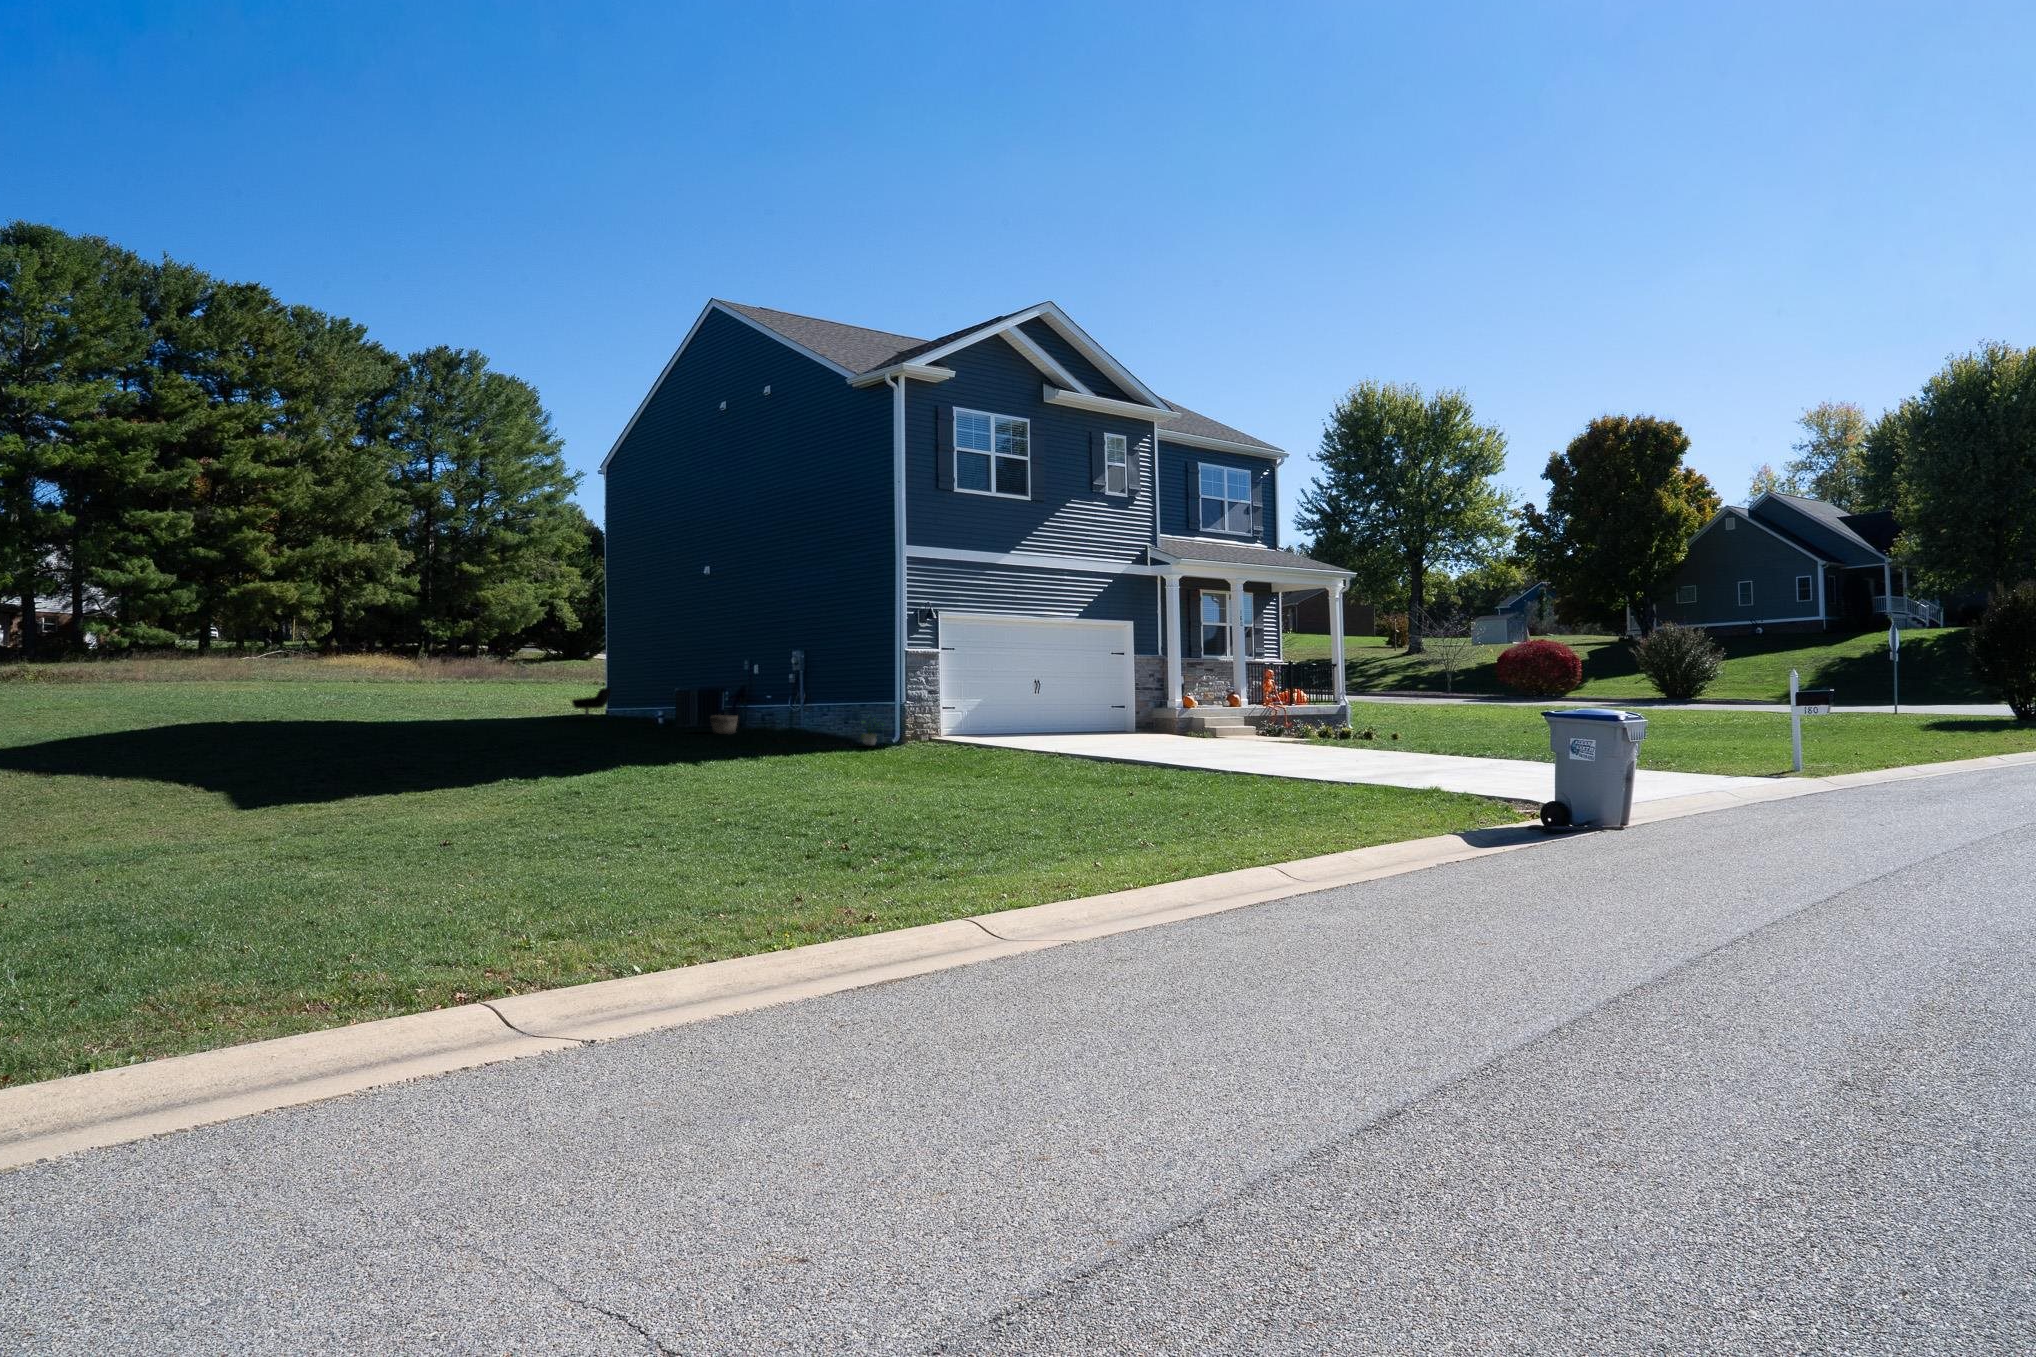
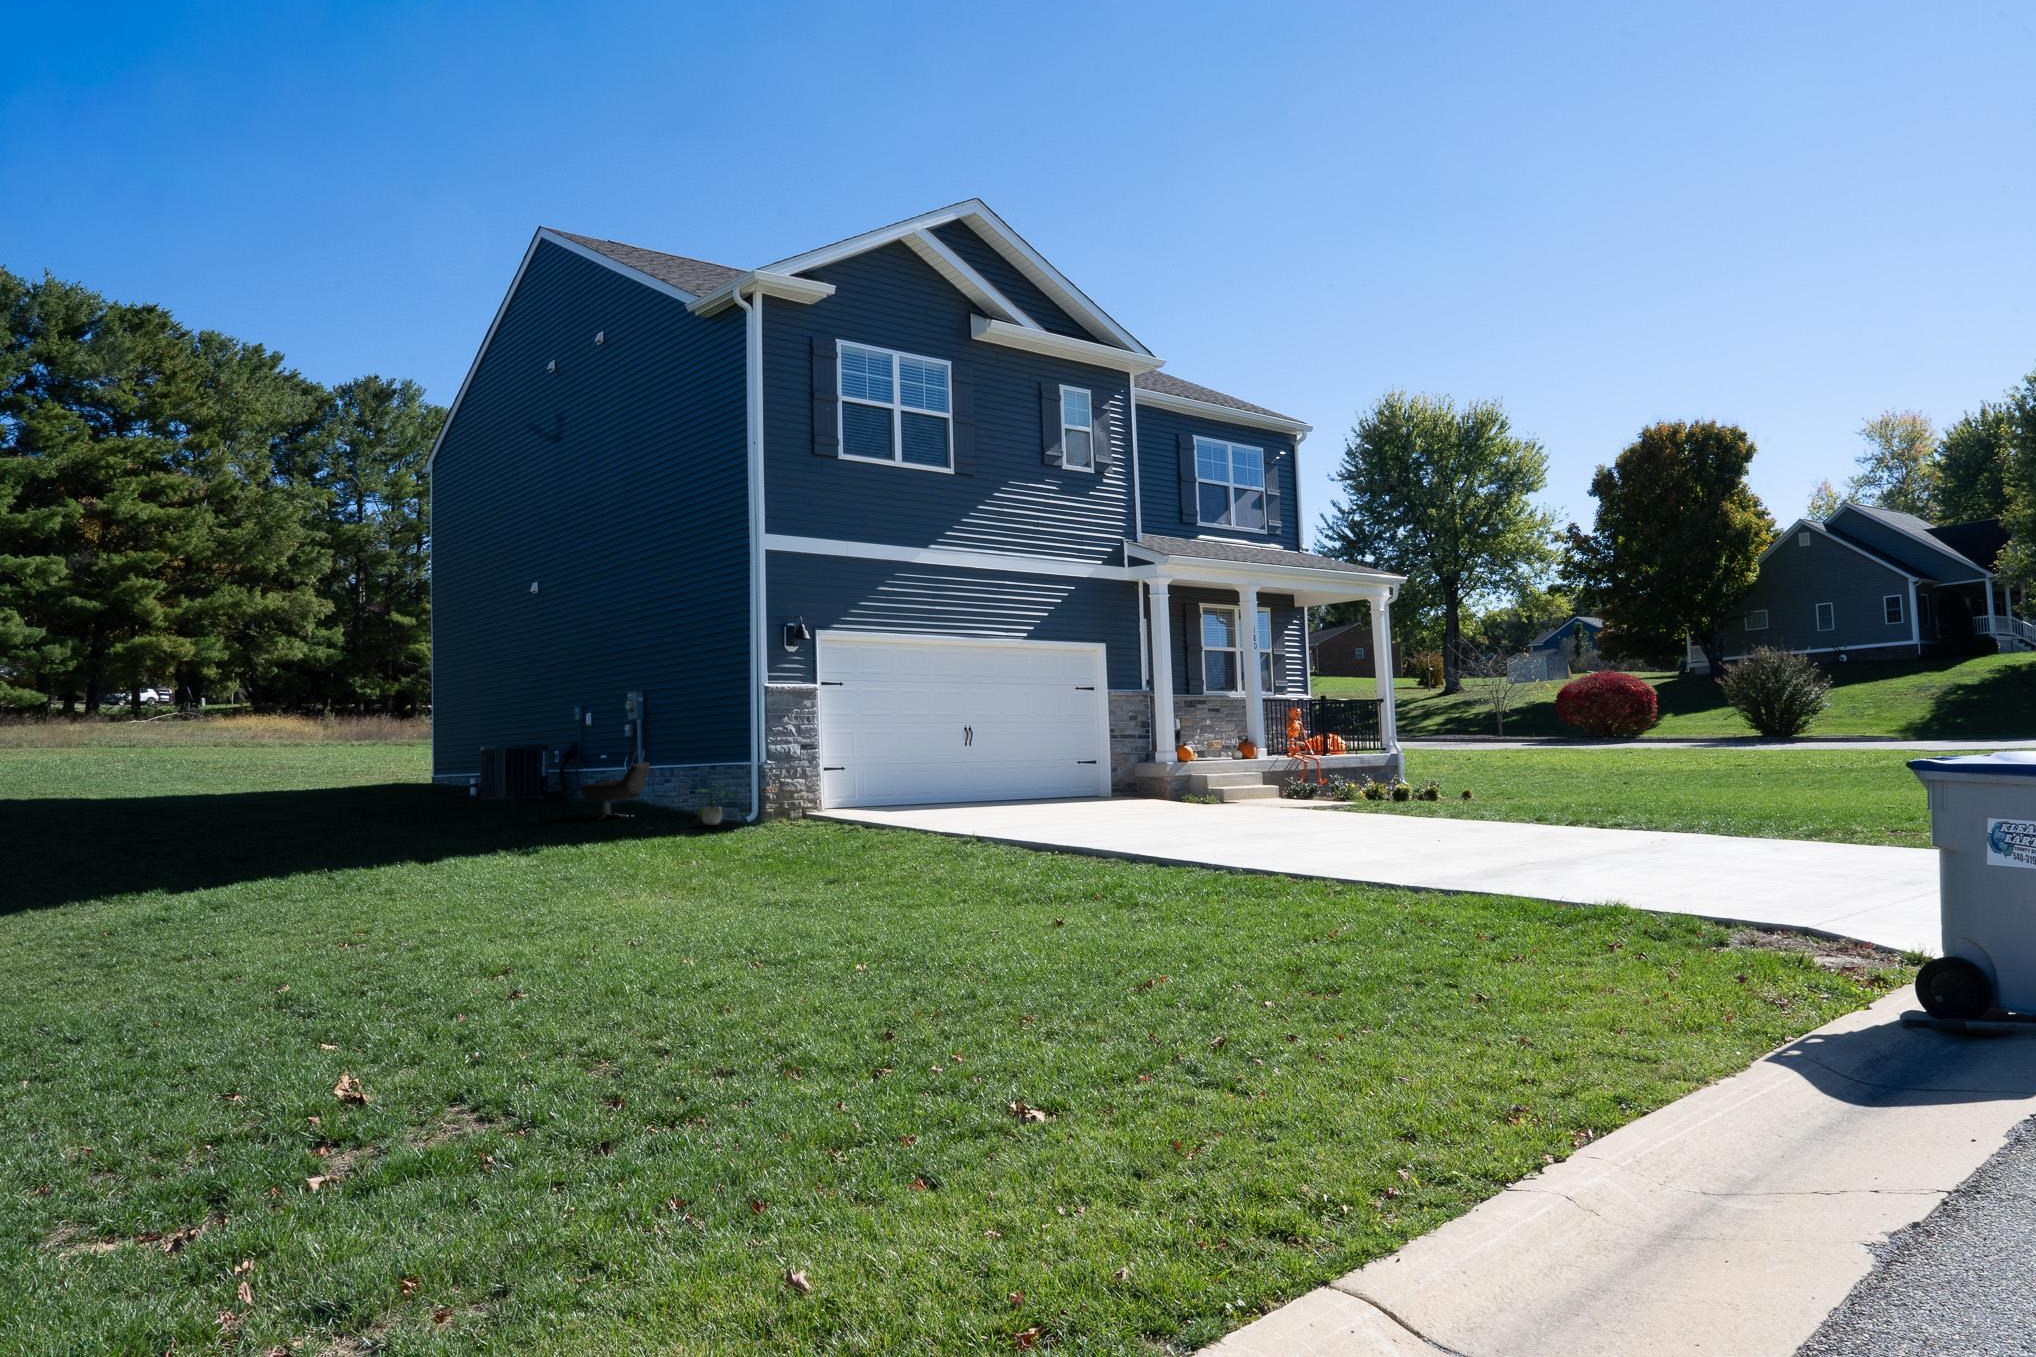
lounge chair: present [572,687,611,717] -> present [580,762,650,818]
wooden bucket: present [710,713,738,734] -> none [523,774,564,809]

